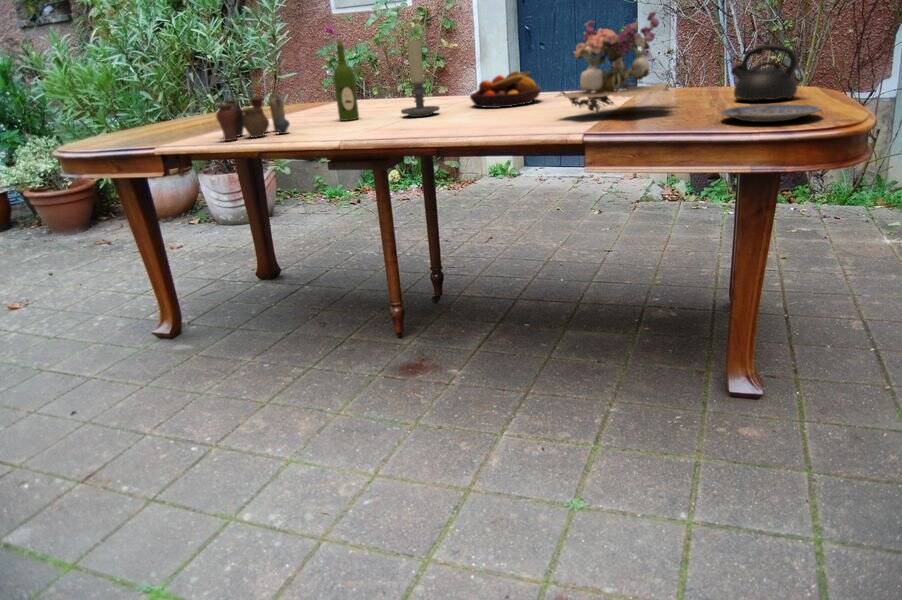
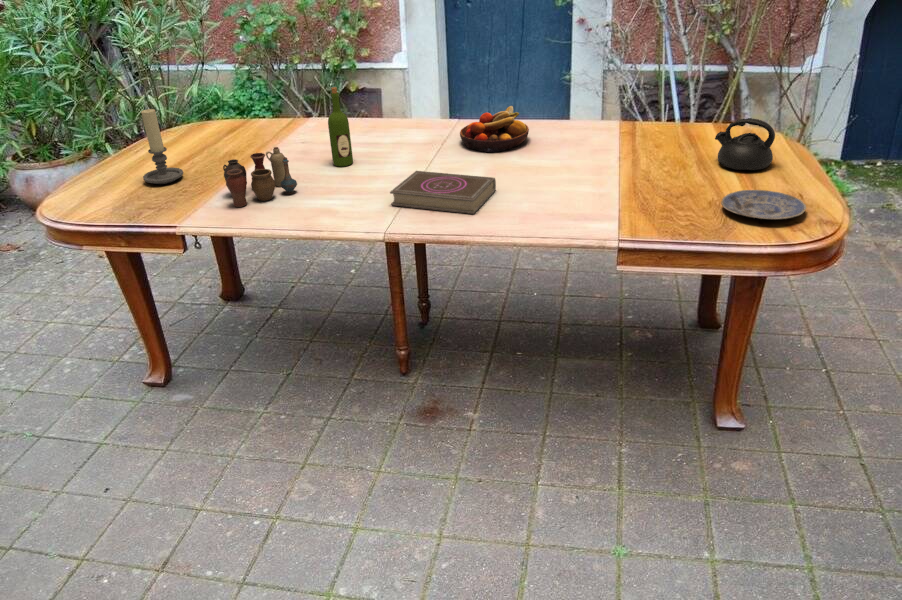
flower arrangement: present [556,9,672,113] -> none [566,83,672,183]
candle holder: present [401,40,439,117] -> present [141,109,183,184]
book: none [367,109,481,134] -> present [390,171,496,214]

